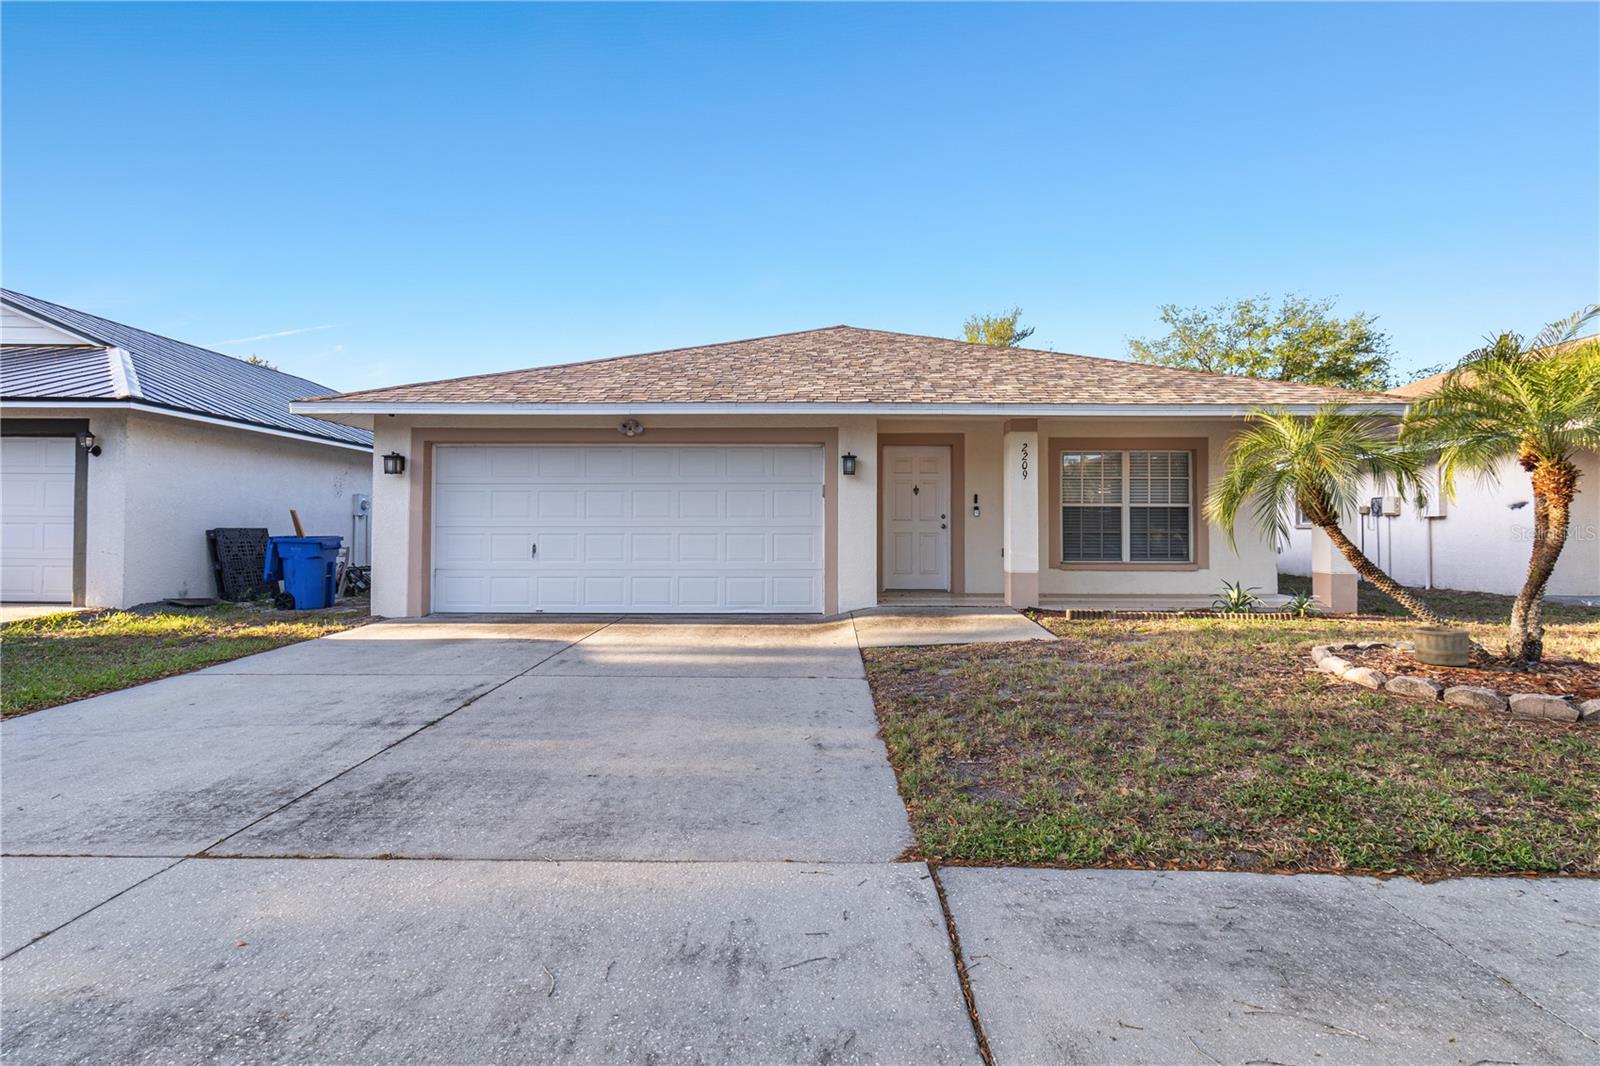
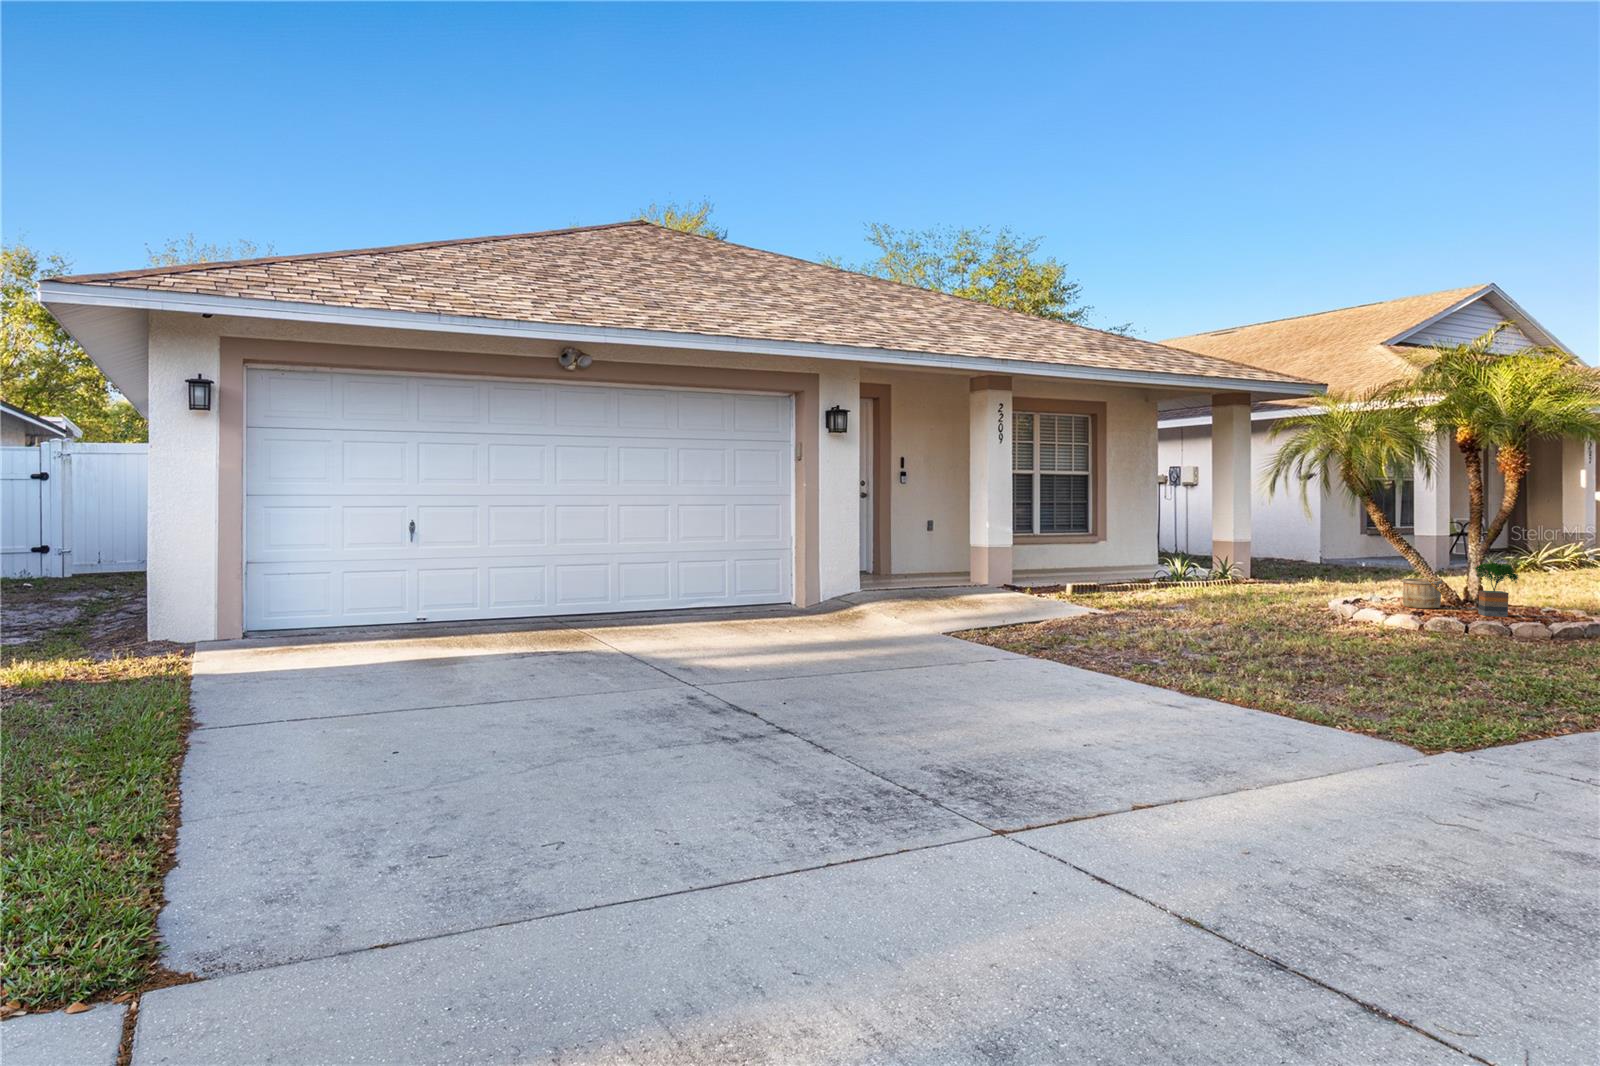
potted tree: none [1487,611,1553,685] -> present [1475,563,1518,617]

